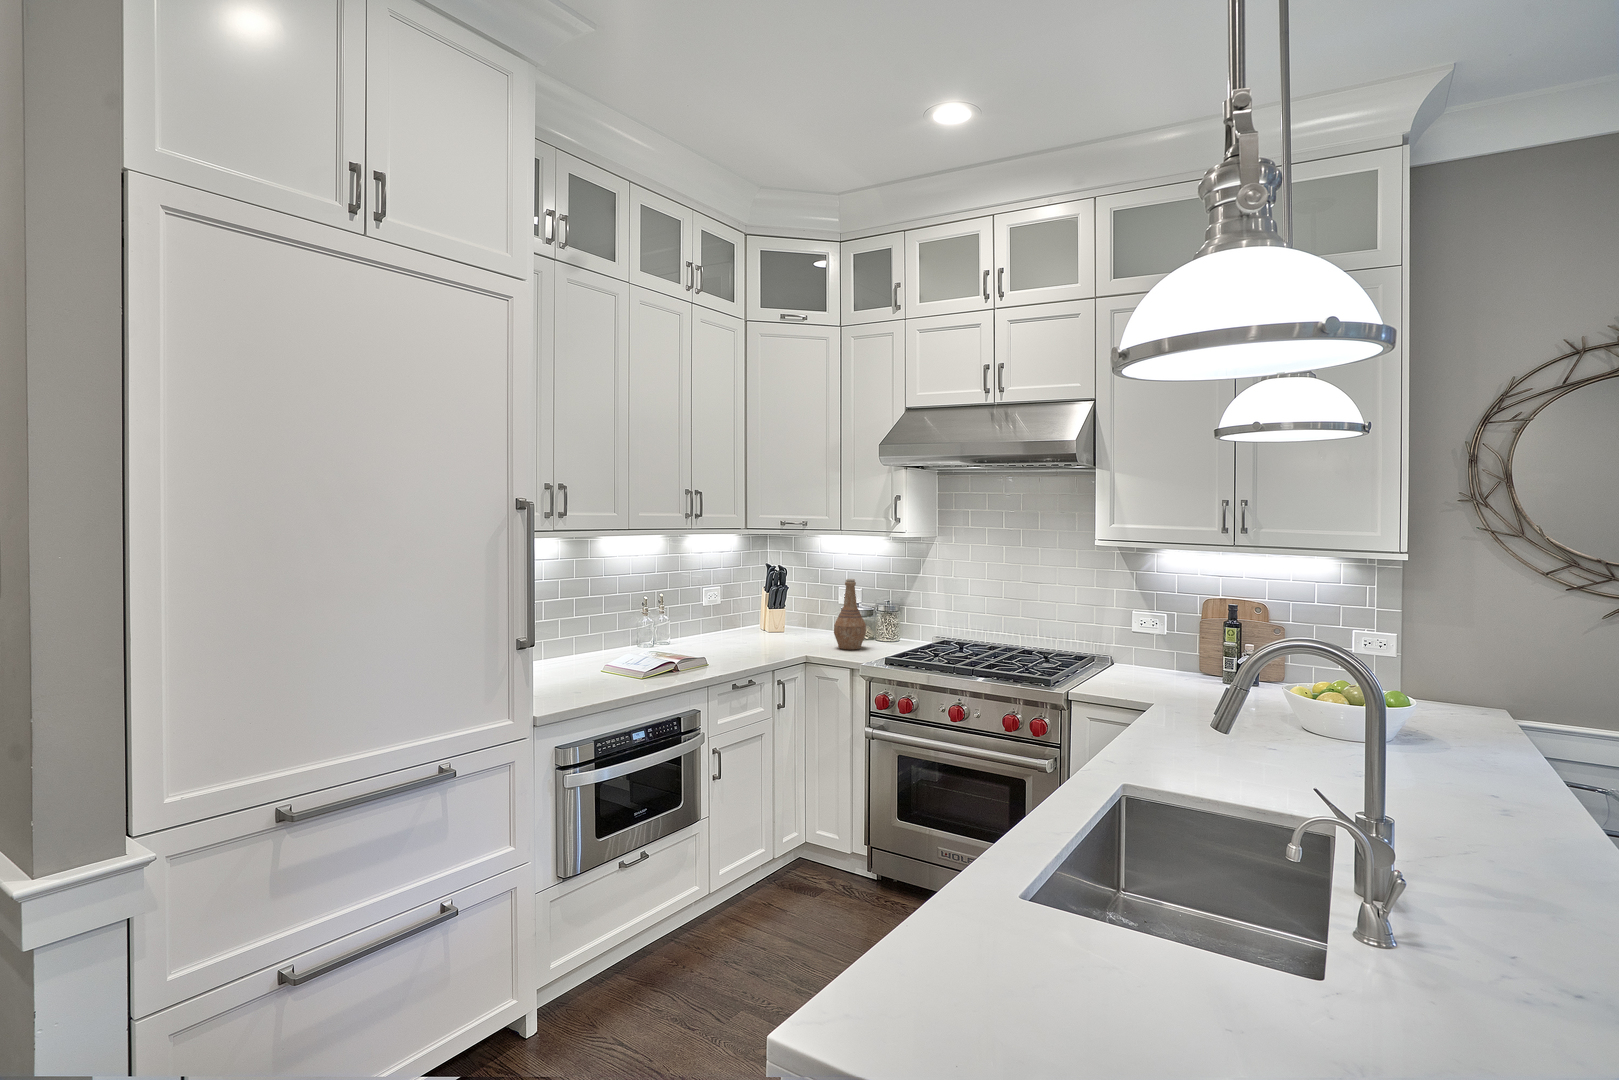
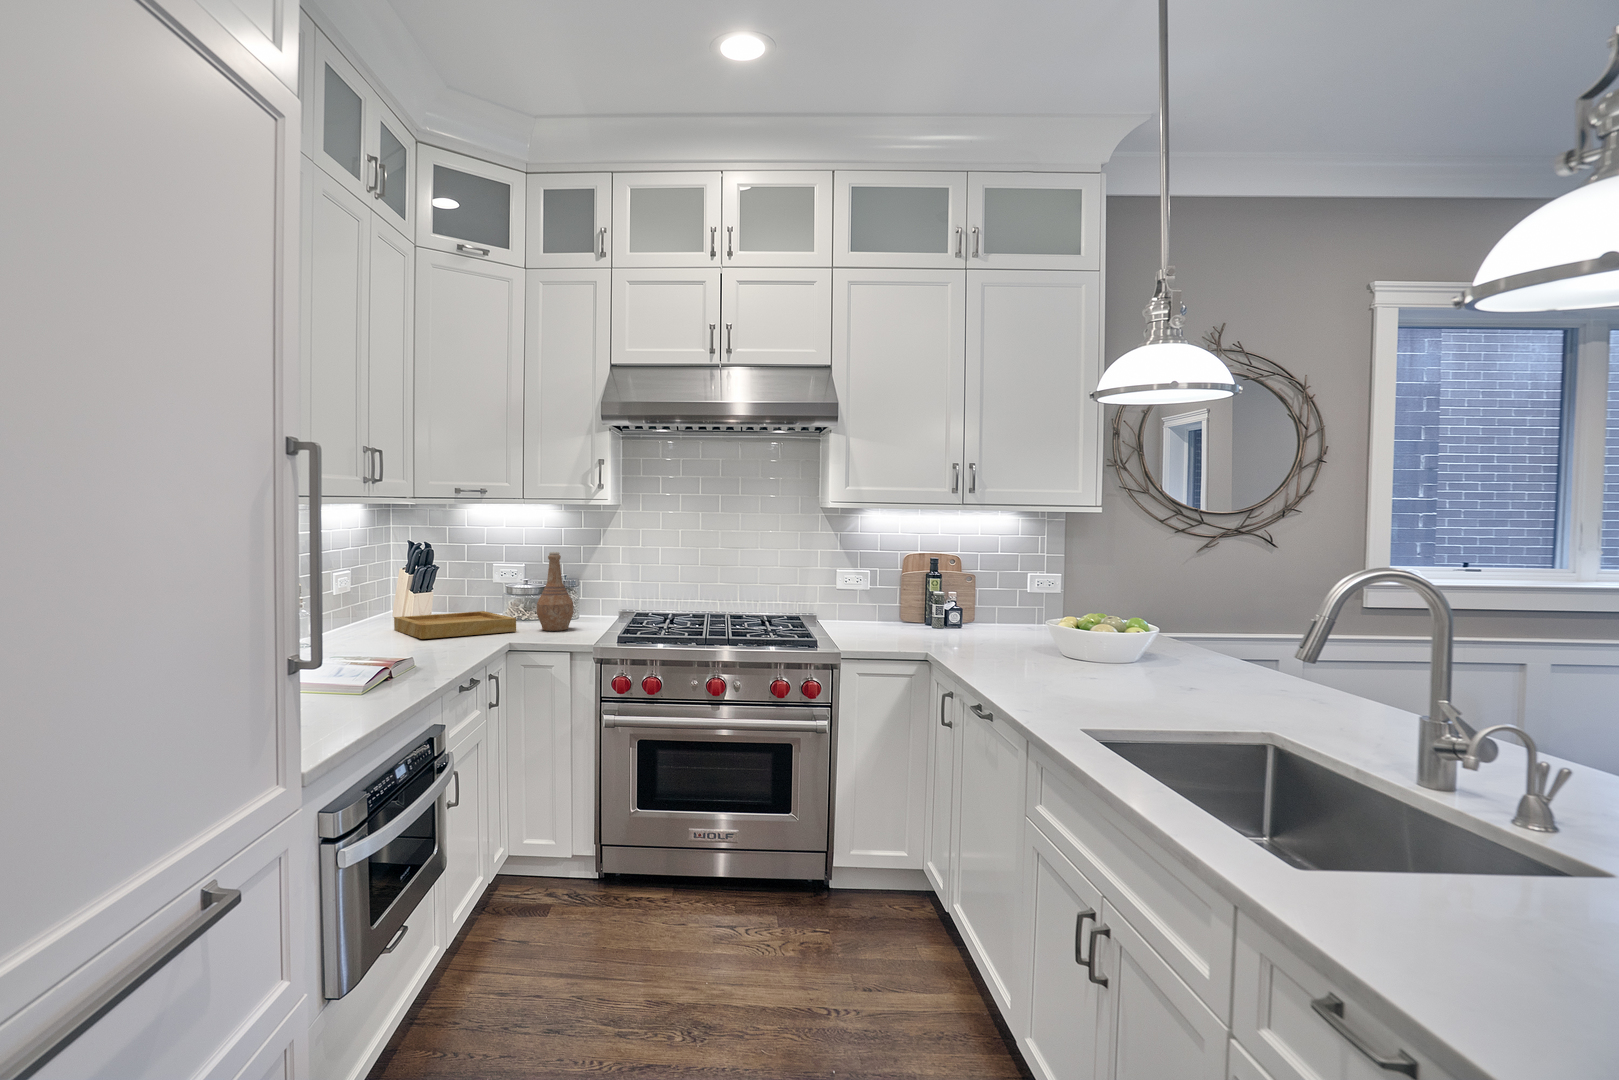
tray: none [726,625,816,650] -> present [394,611,516,639]

